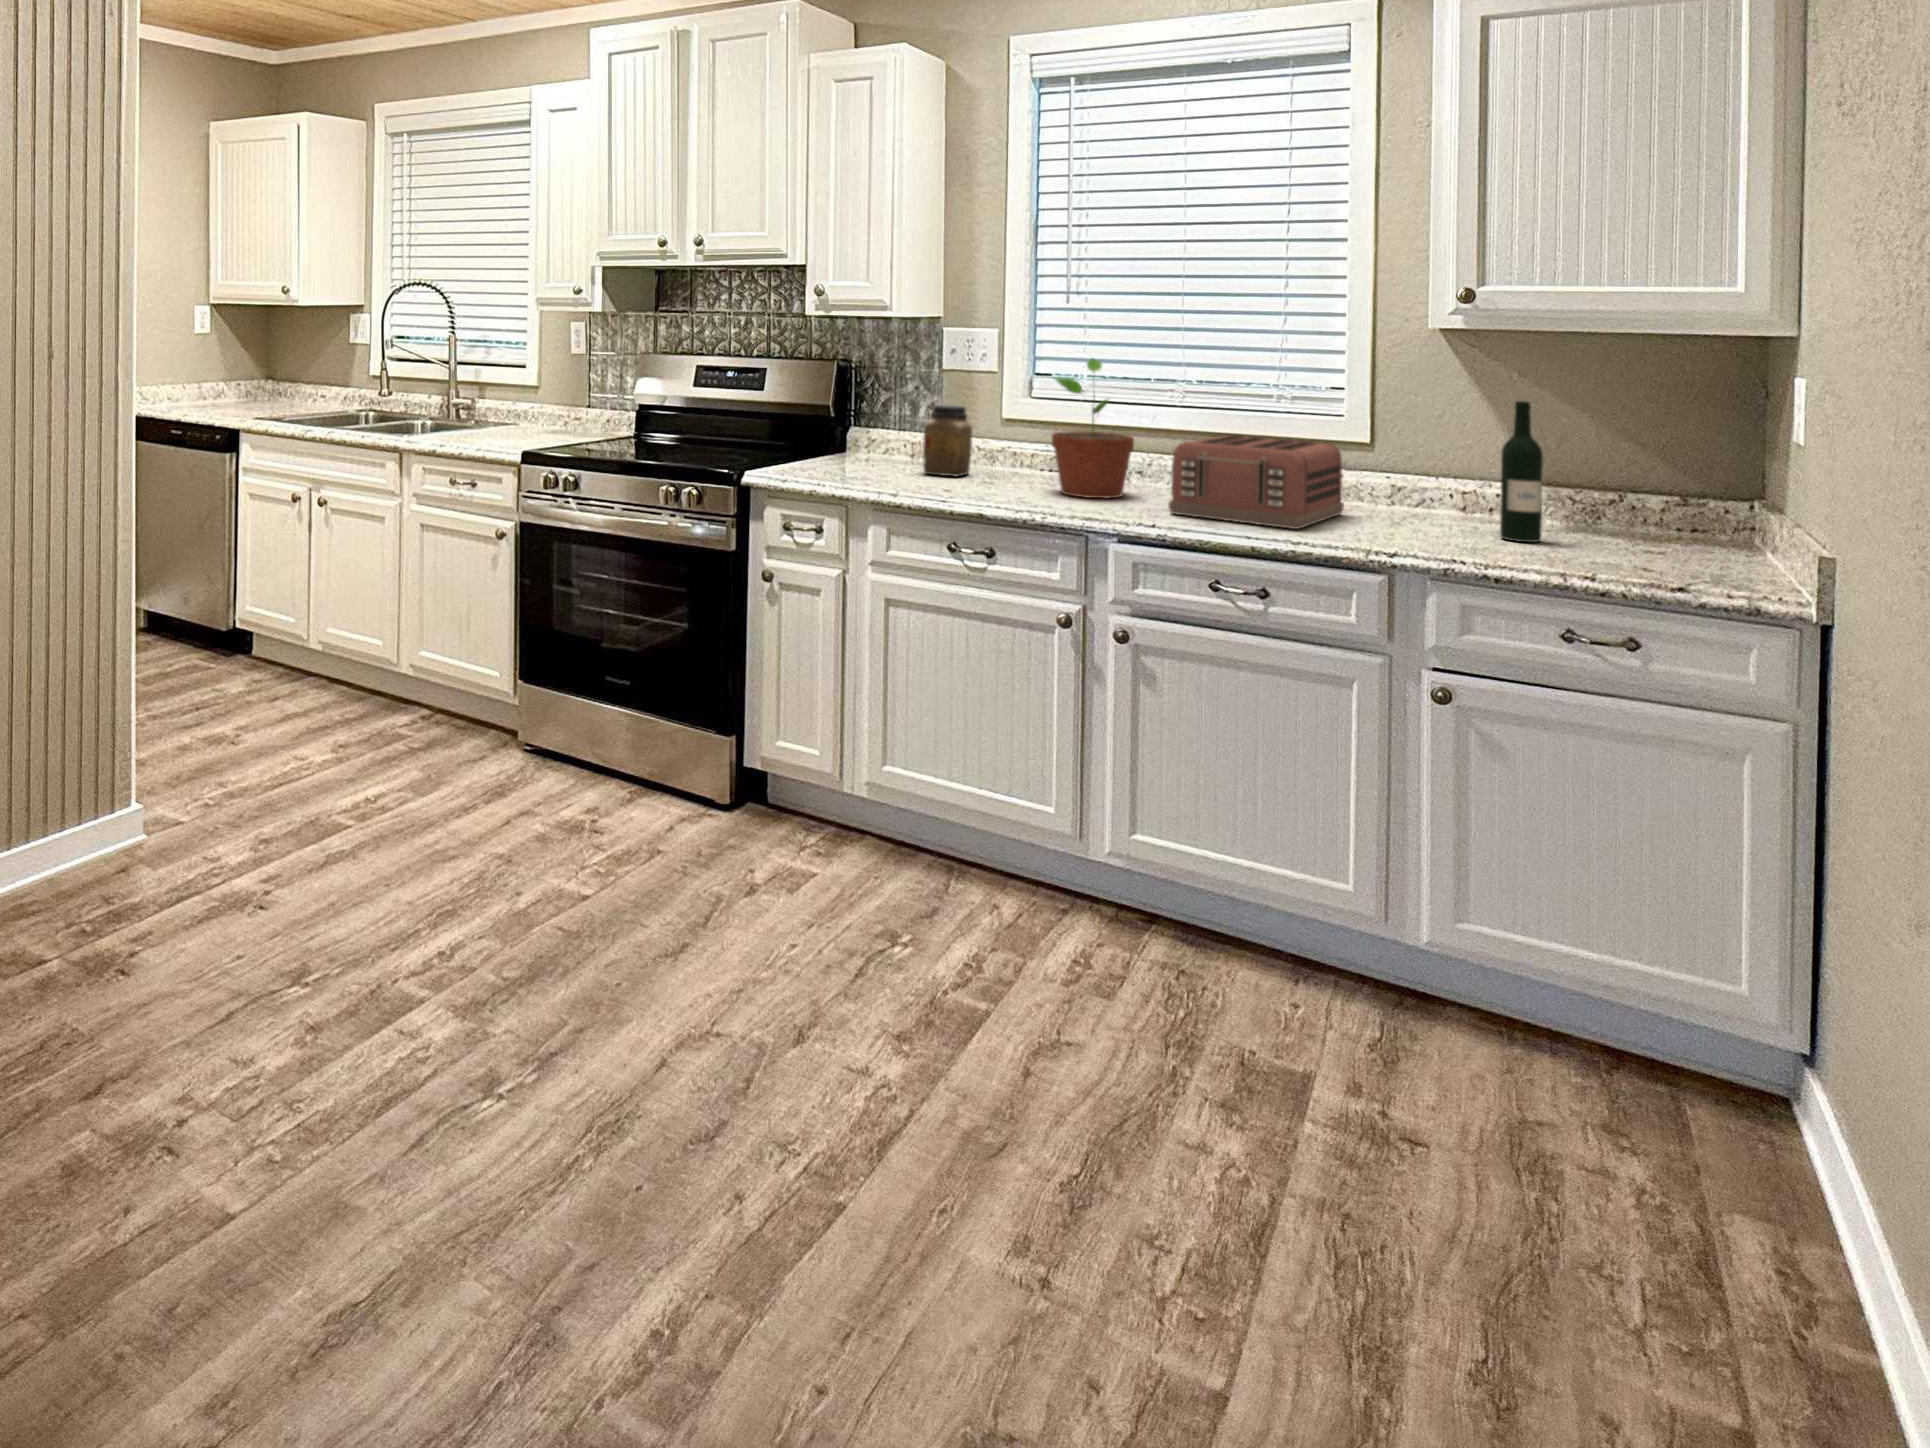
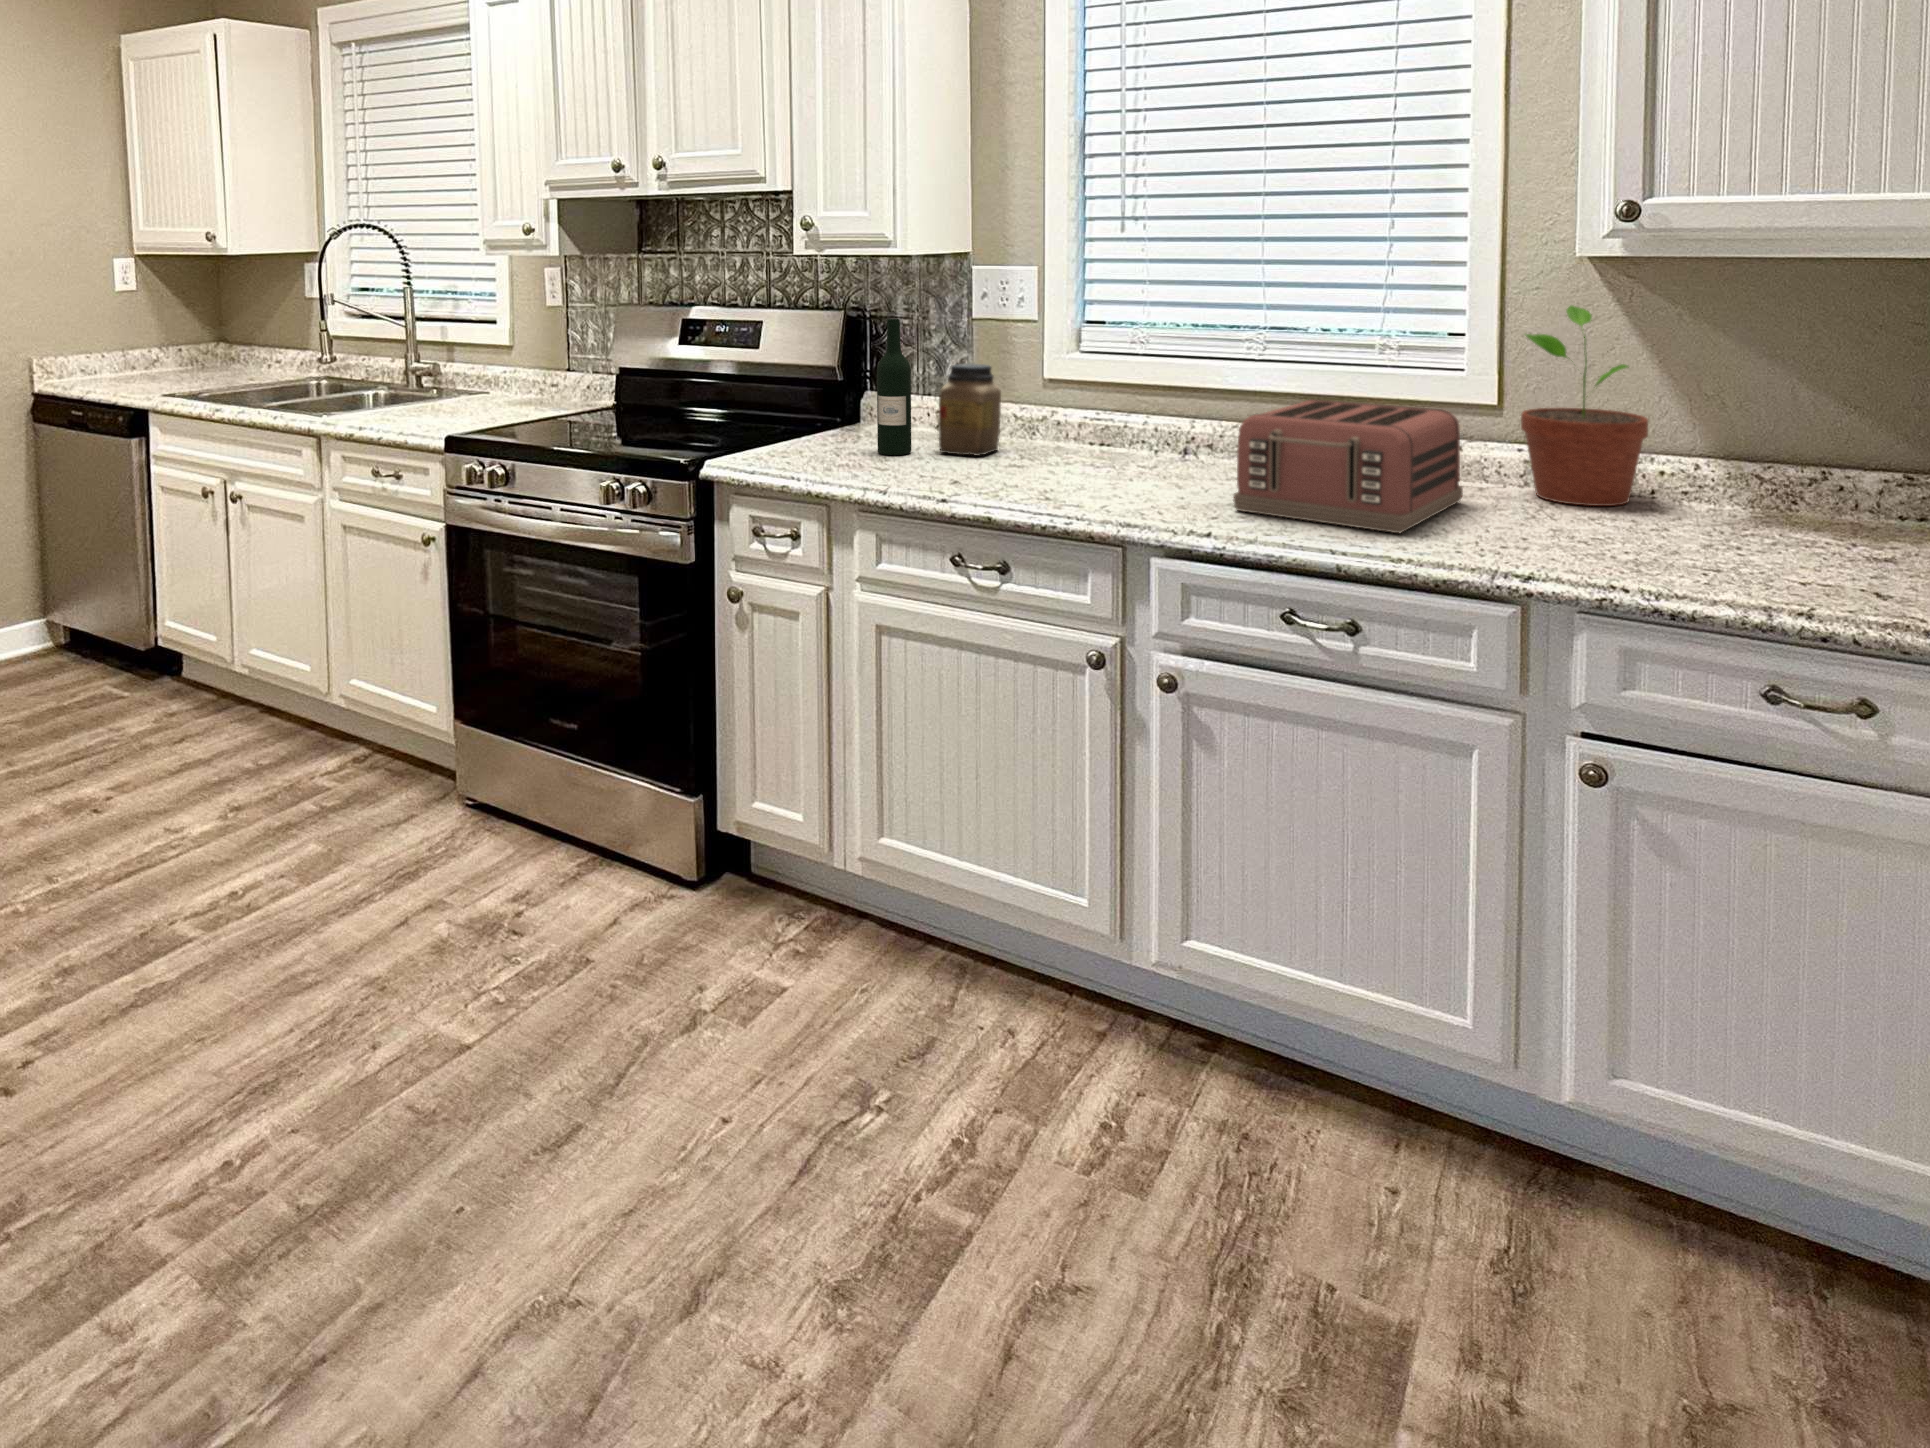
potted plant: present [1052,359,1134,498] -> present [1521,305,1648,506]
wine bottle: present [1500,401,1543,543] -> present [877,319,911,455]

